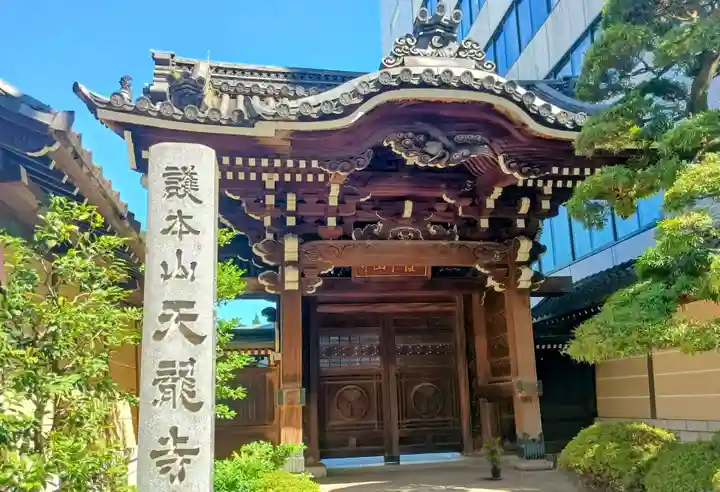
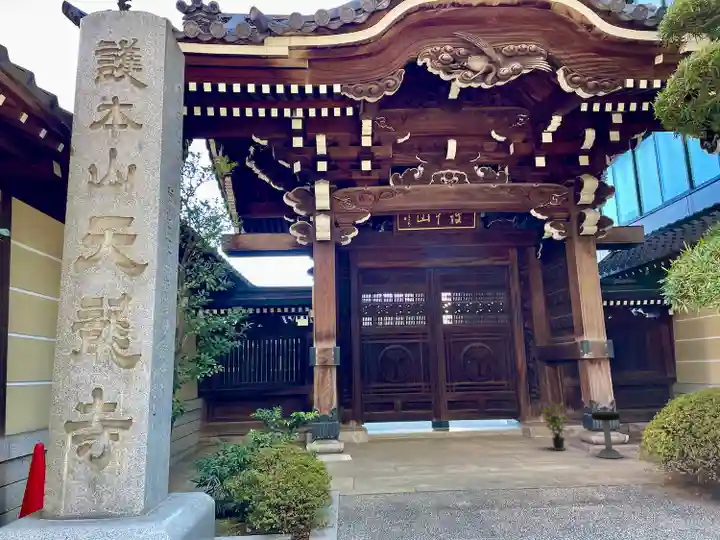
stool: none [523,445,548,484] -> present [591,412,623,458]

